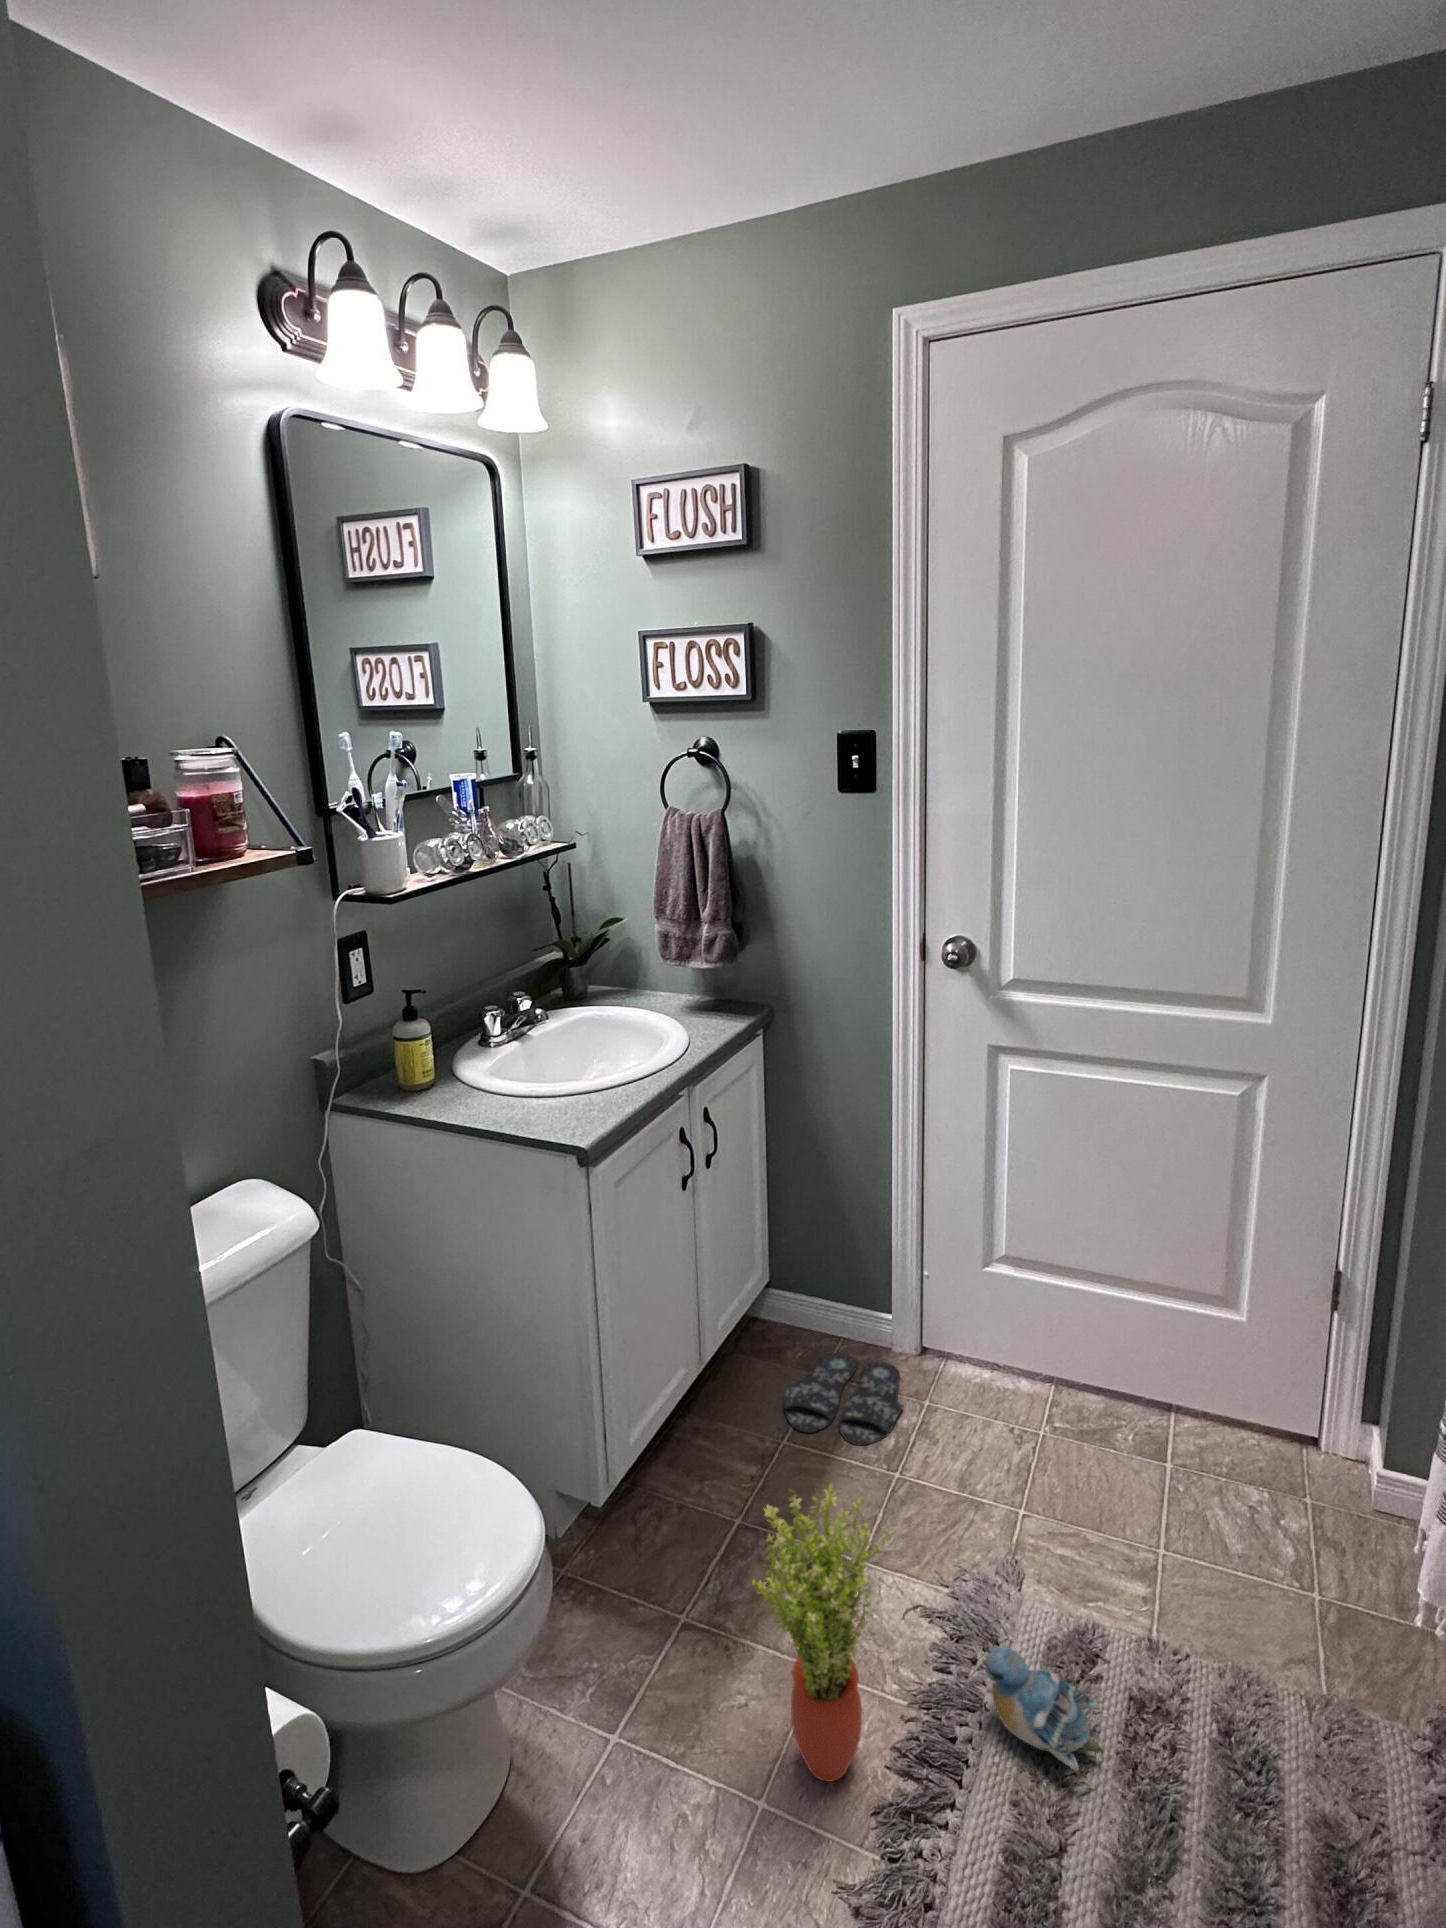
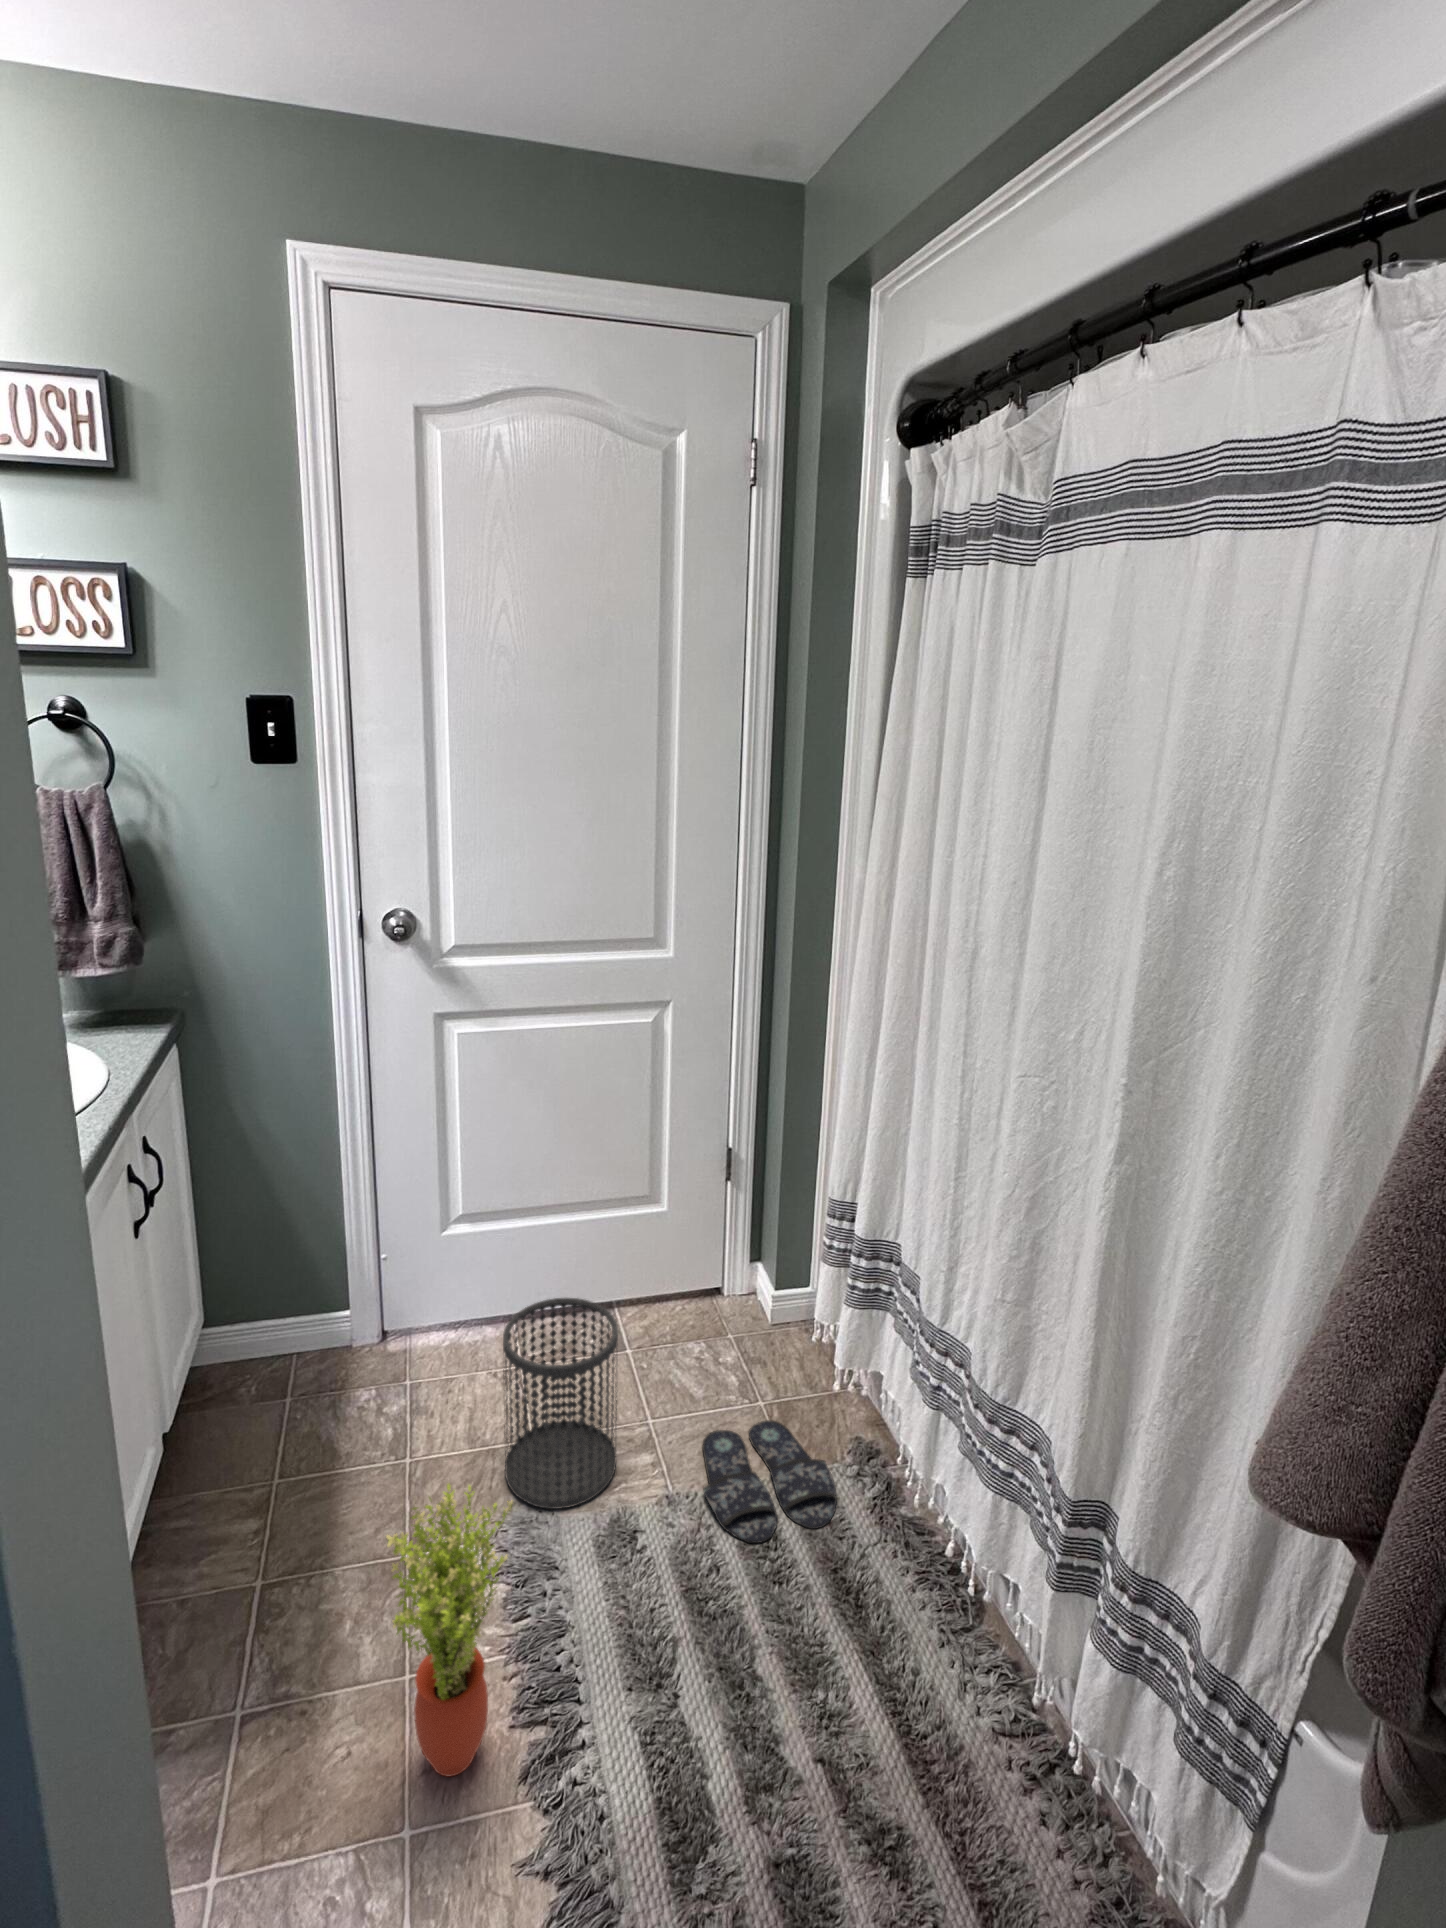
slippers: present [784,1353,903,1445] -> present [702,1420,837,1543]
wastebasket: none [979,1363,1111,1599] -> present [503,1298,618,1509]
plush toy: present [983,1646,1104,1771] -> none [567,1557,675,1629]

